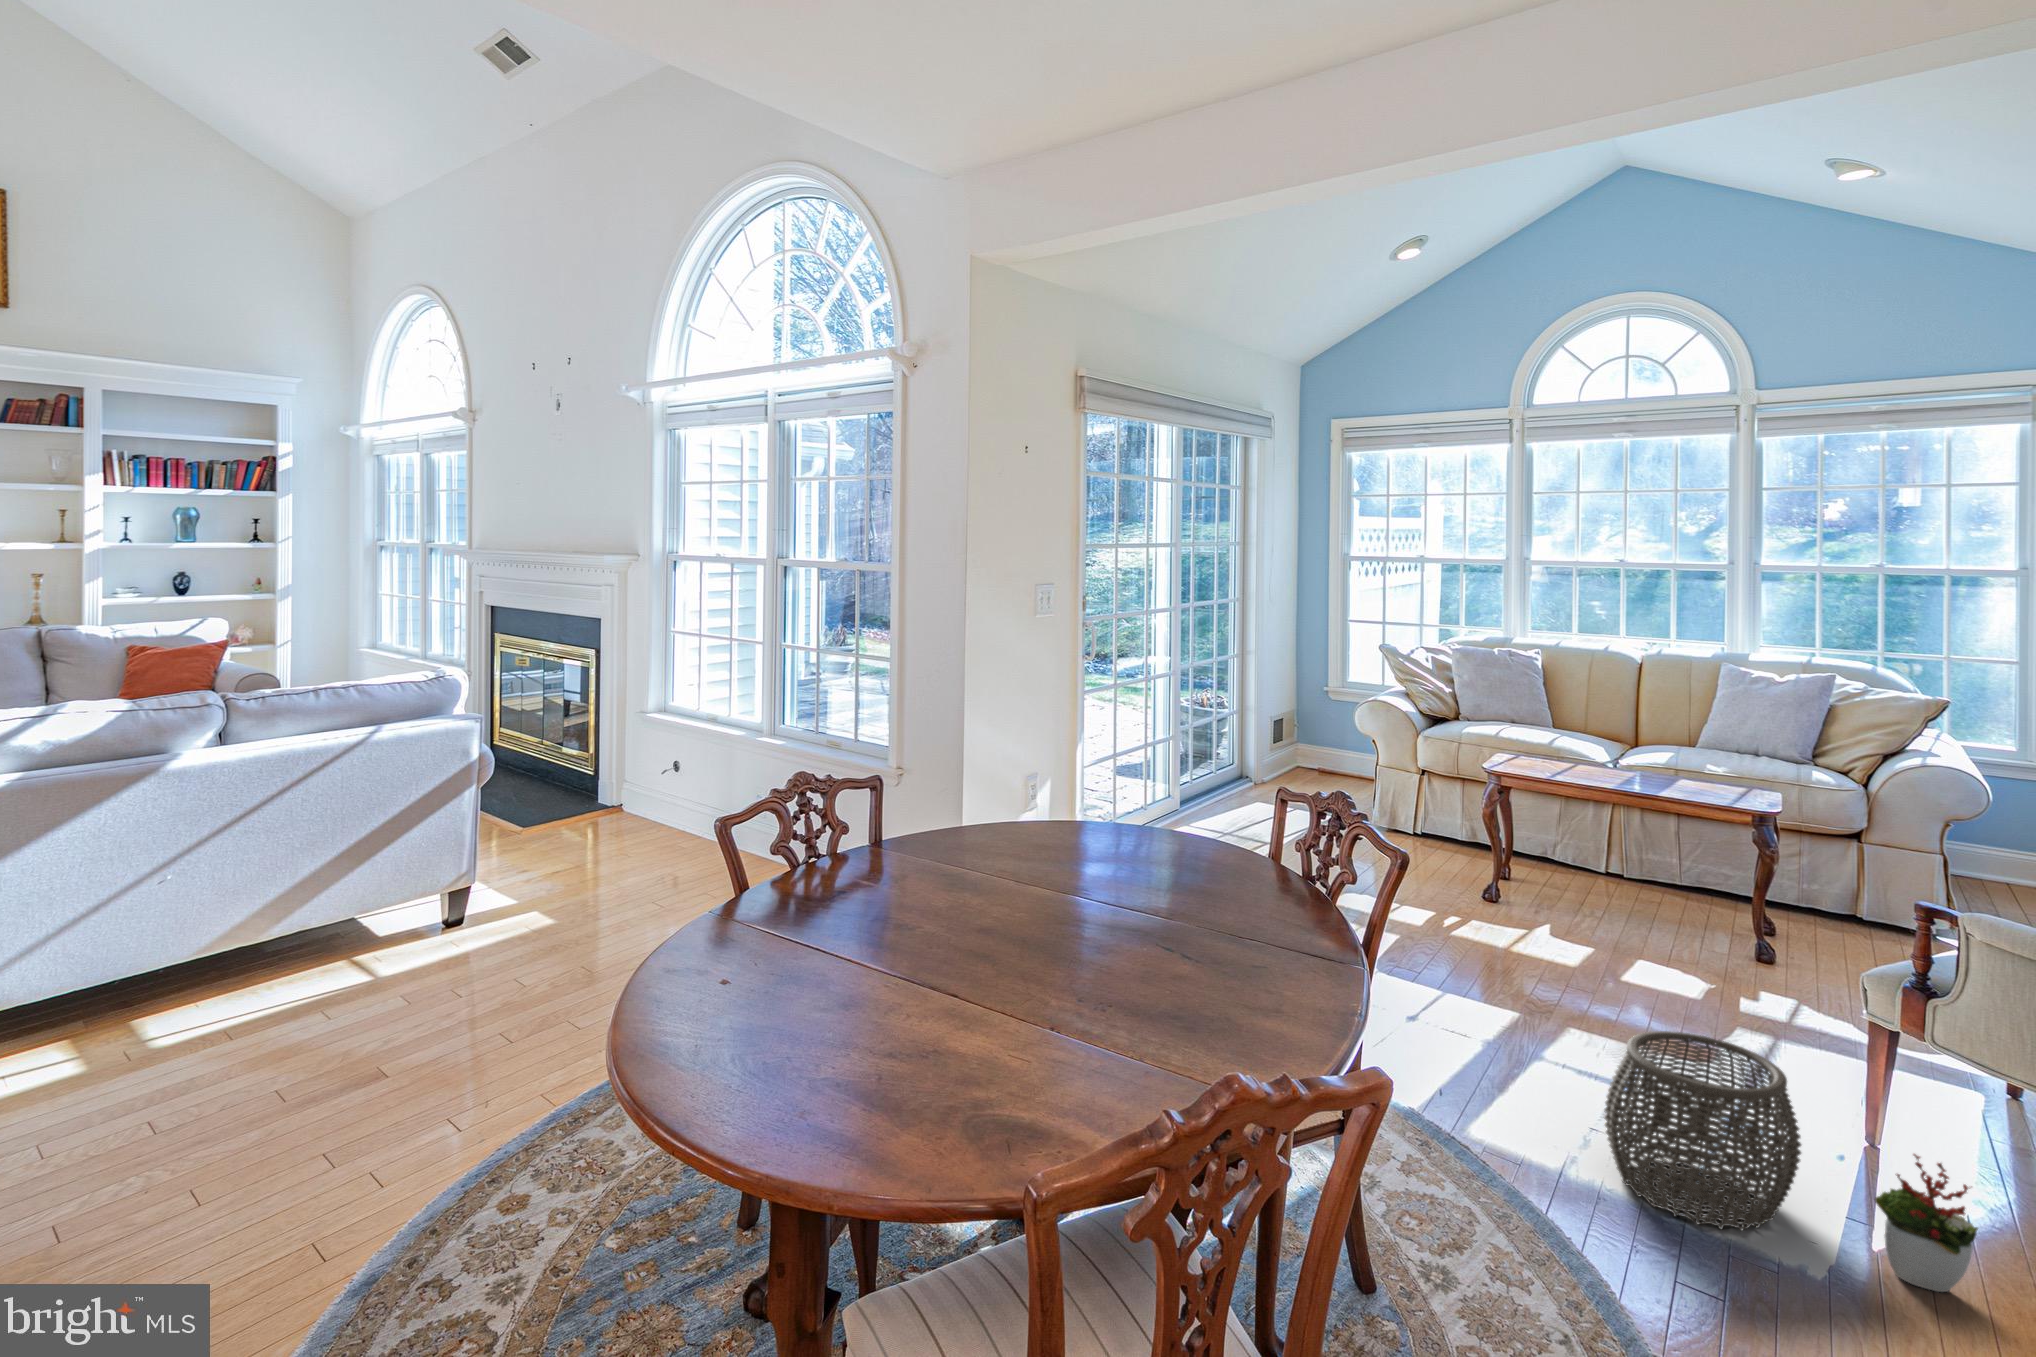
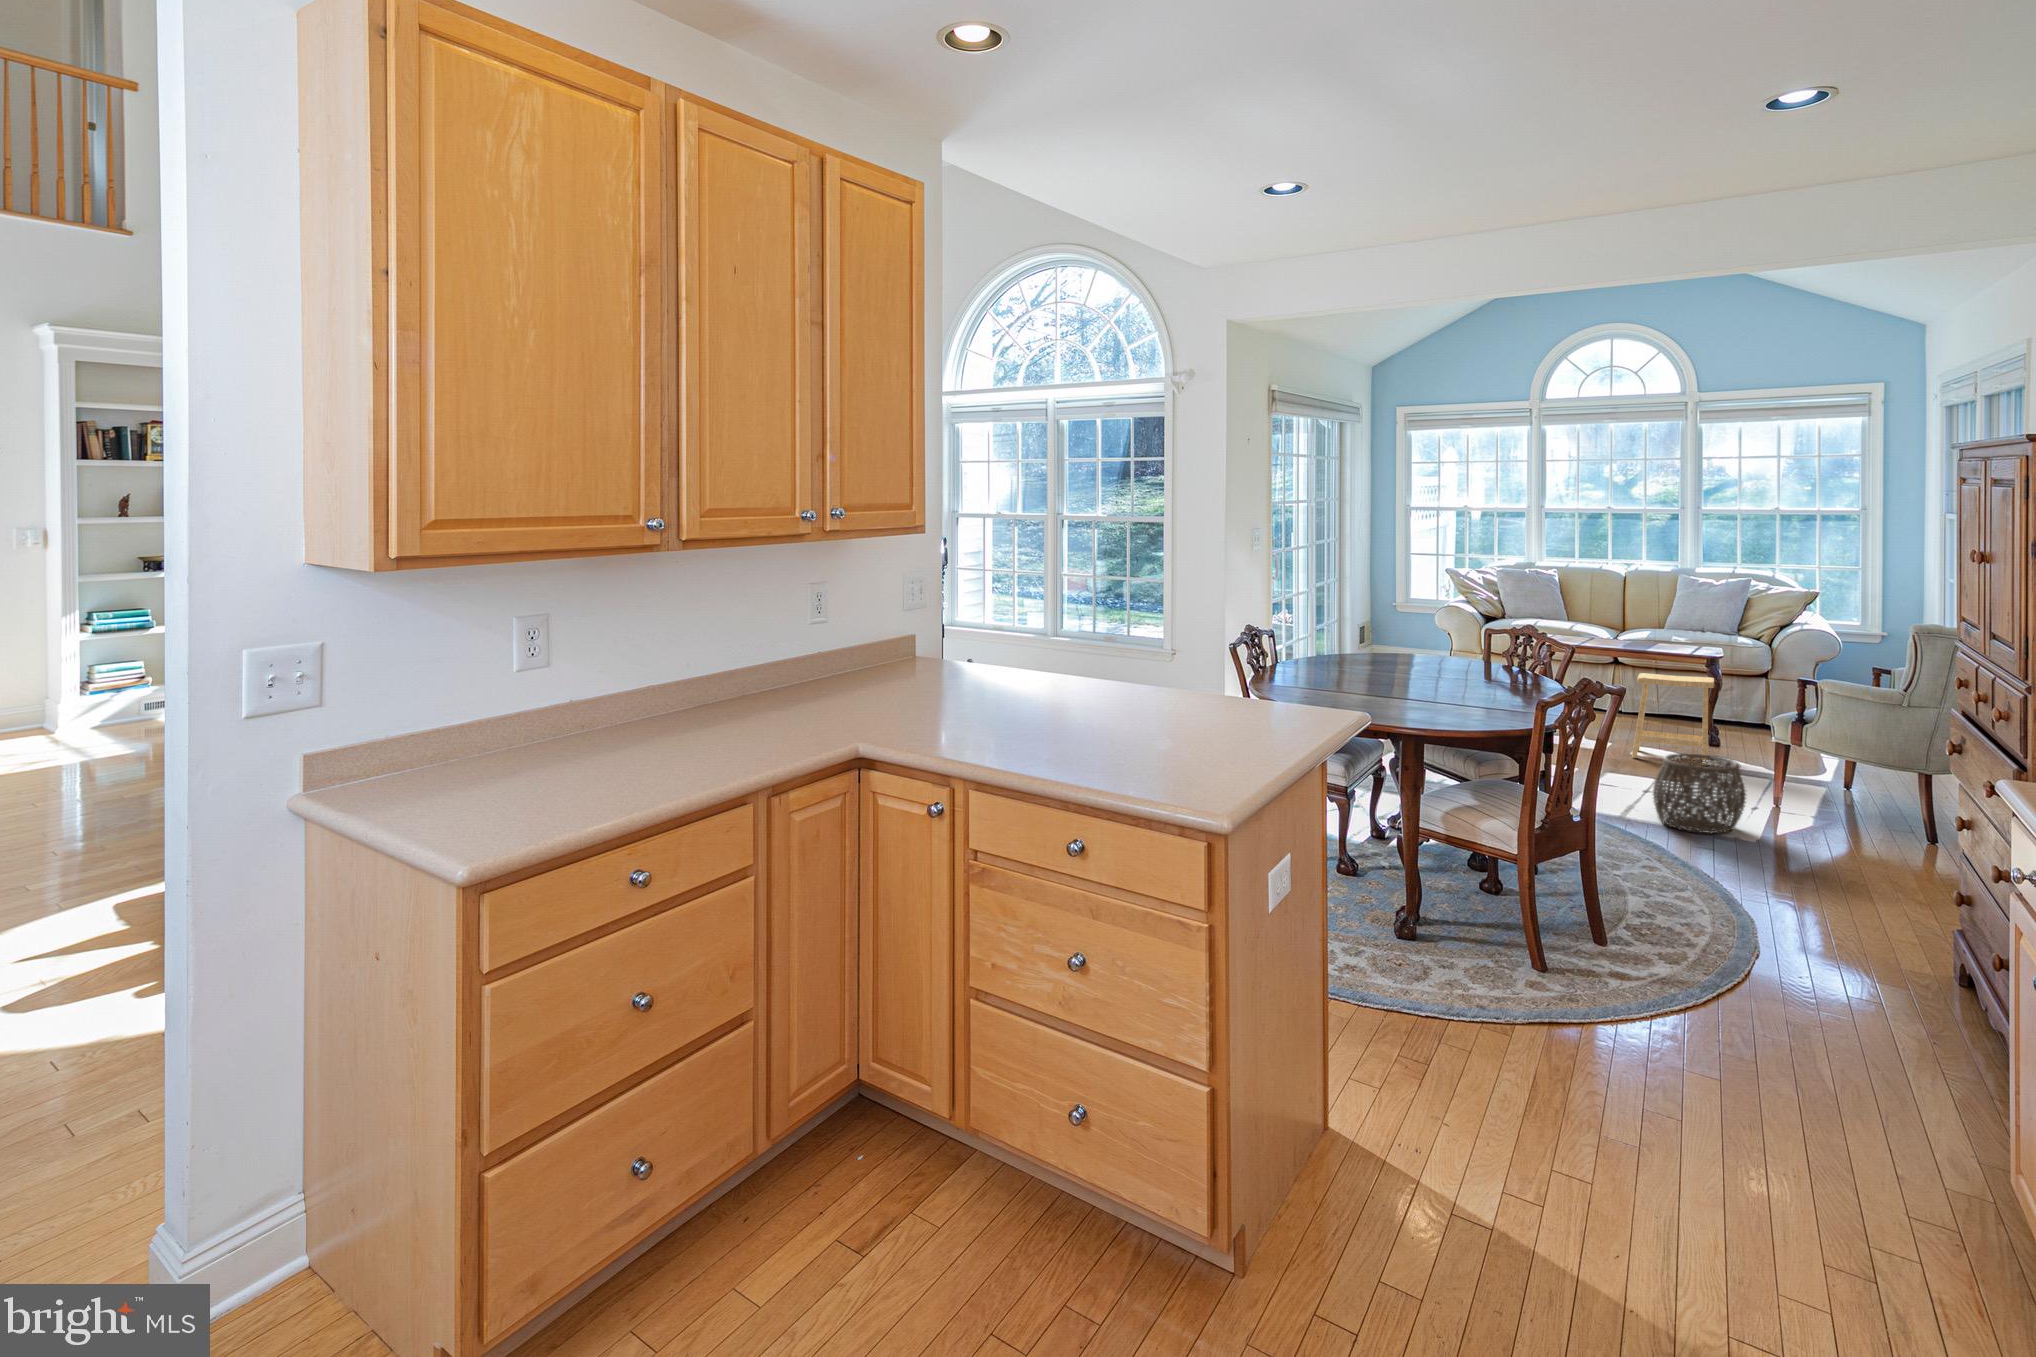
footstool: none [1614,831,1761,1008] -> present [1632,673,1714,764]
decorative plant: present [1875,1154,1978,1292] -> none [1780,787,1824,845]

